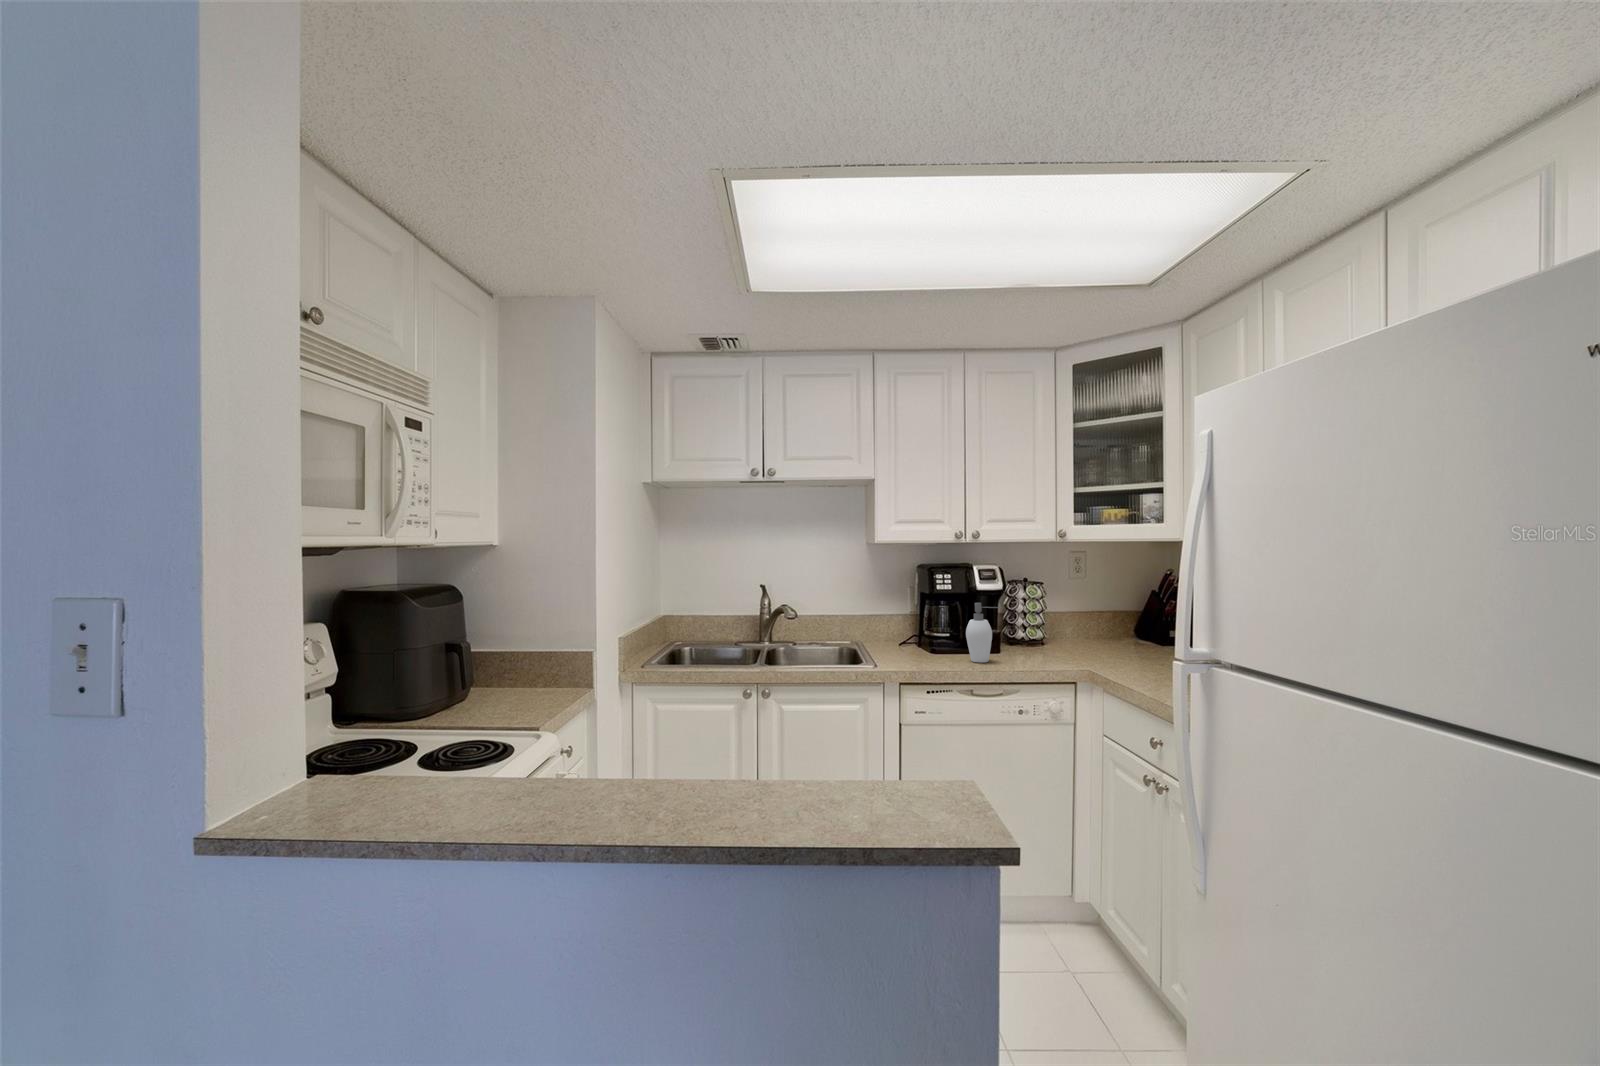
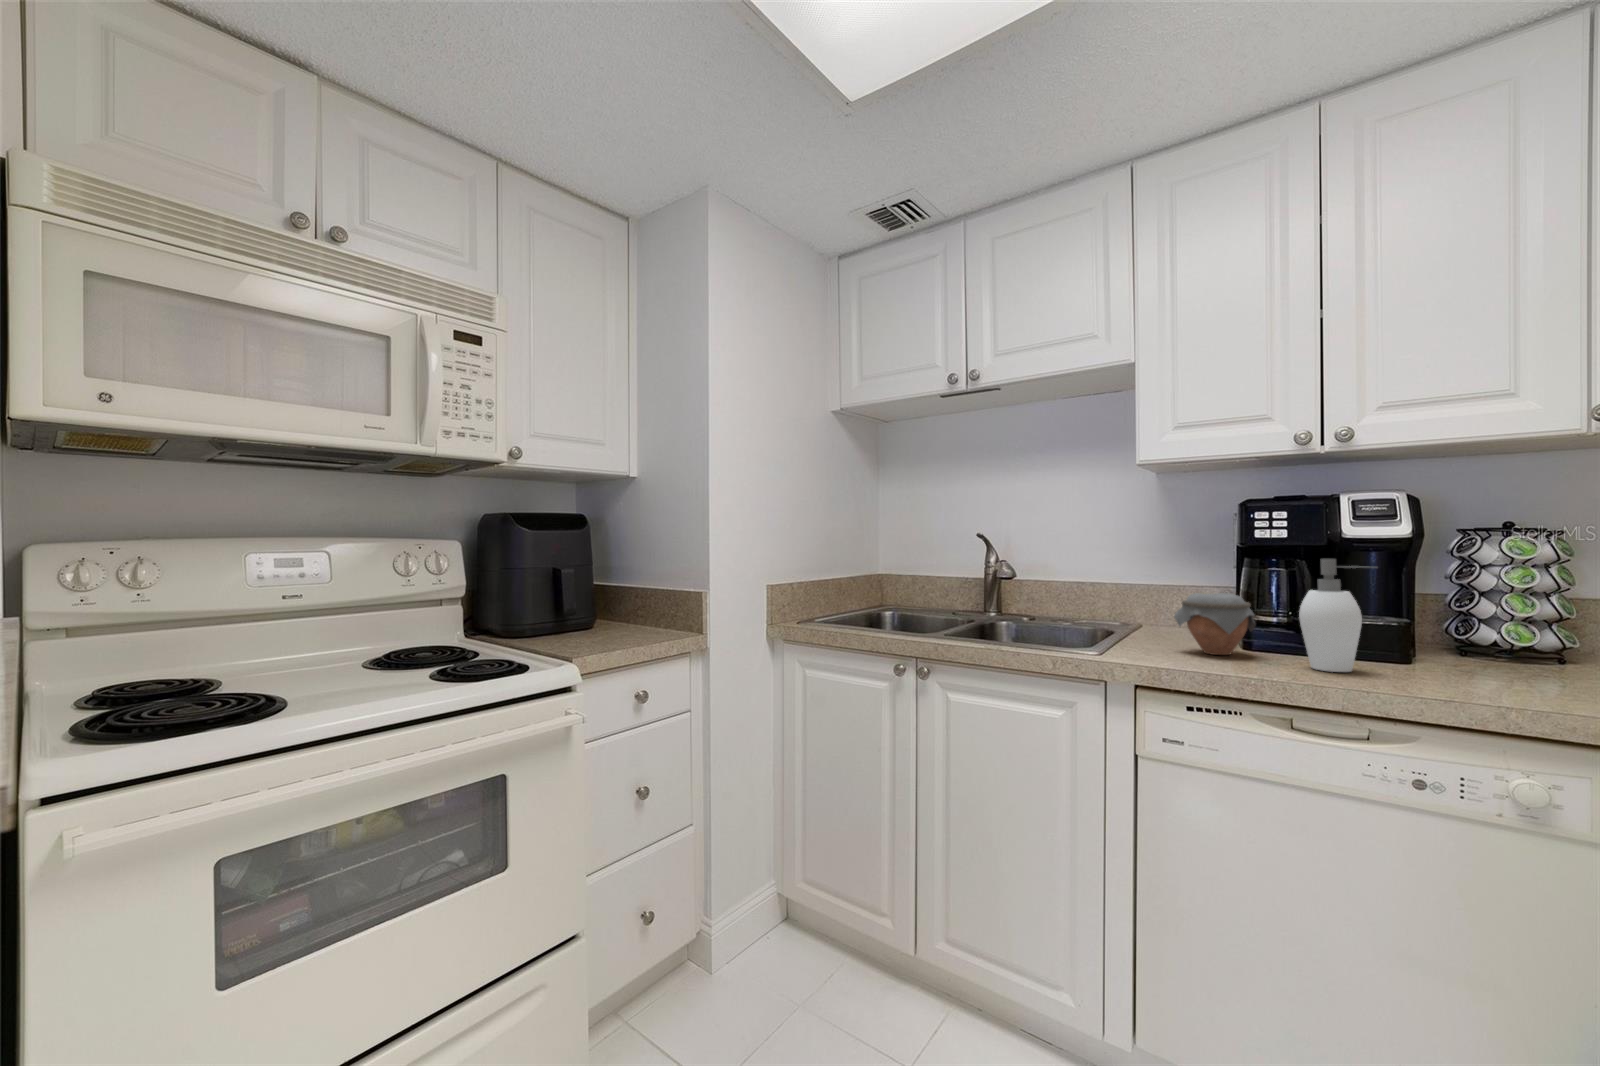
jar: none [904,622,944,659] -> present [1174,593,1256,655]

